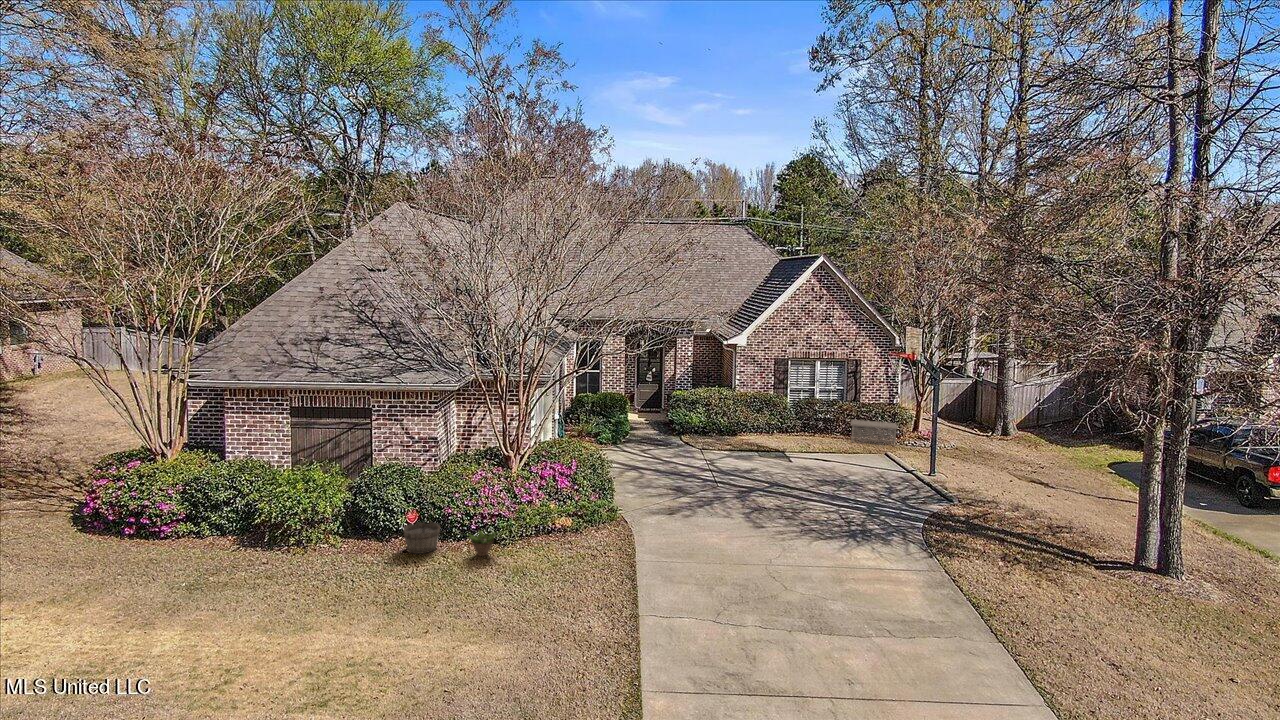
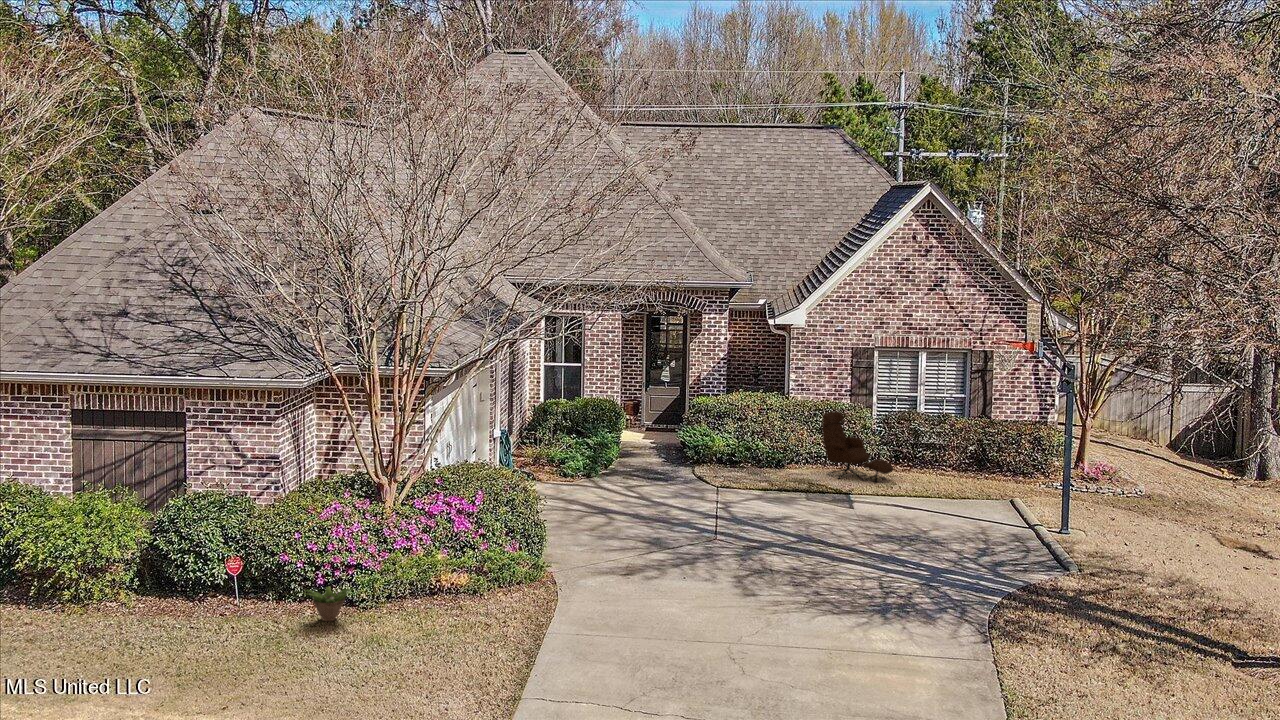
lounge chair: none [761,399,805,443] -> present [822,411,893,483]
storage bench: present [851,420,897,445] -> none [969,447,1047,491]
wooden bucket: present [403,522,440,554] -> none [219,568,272,616]

